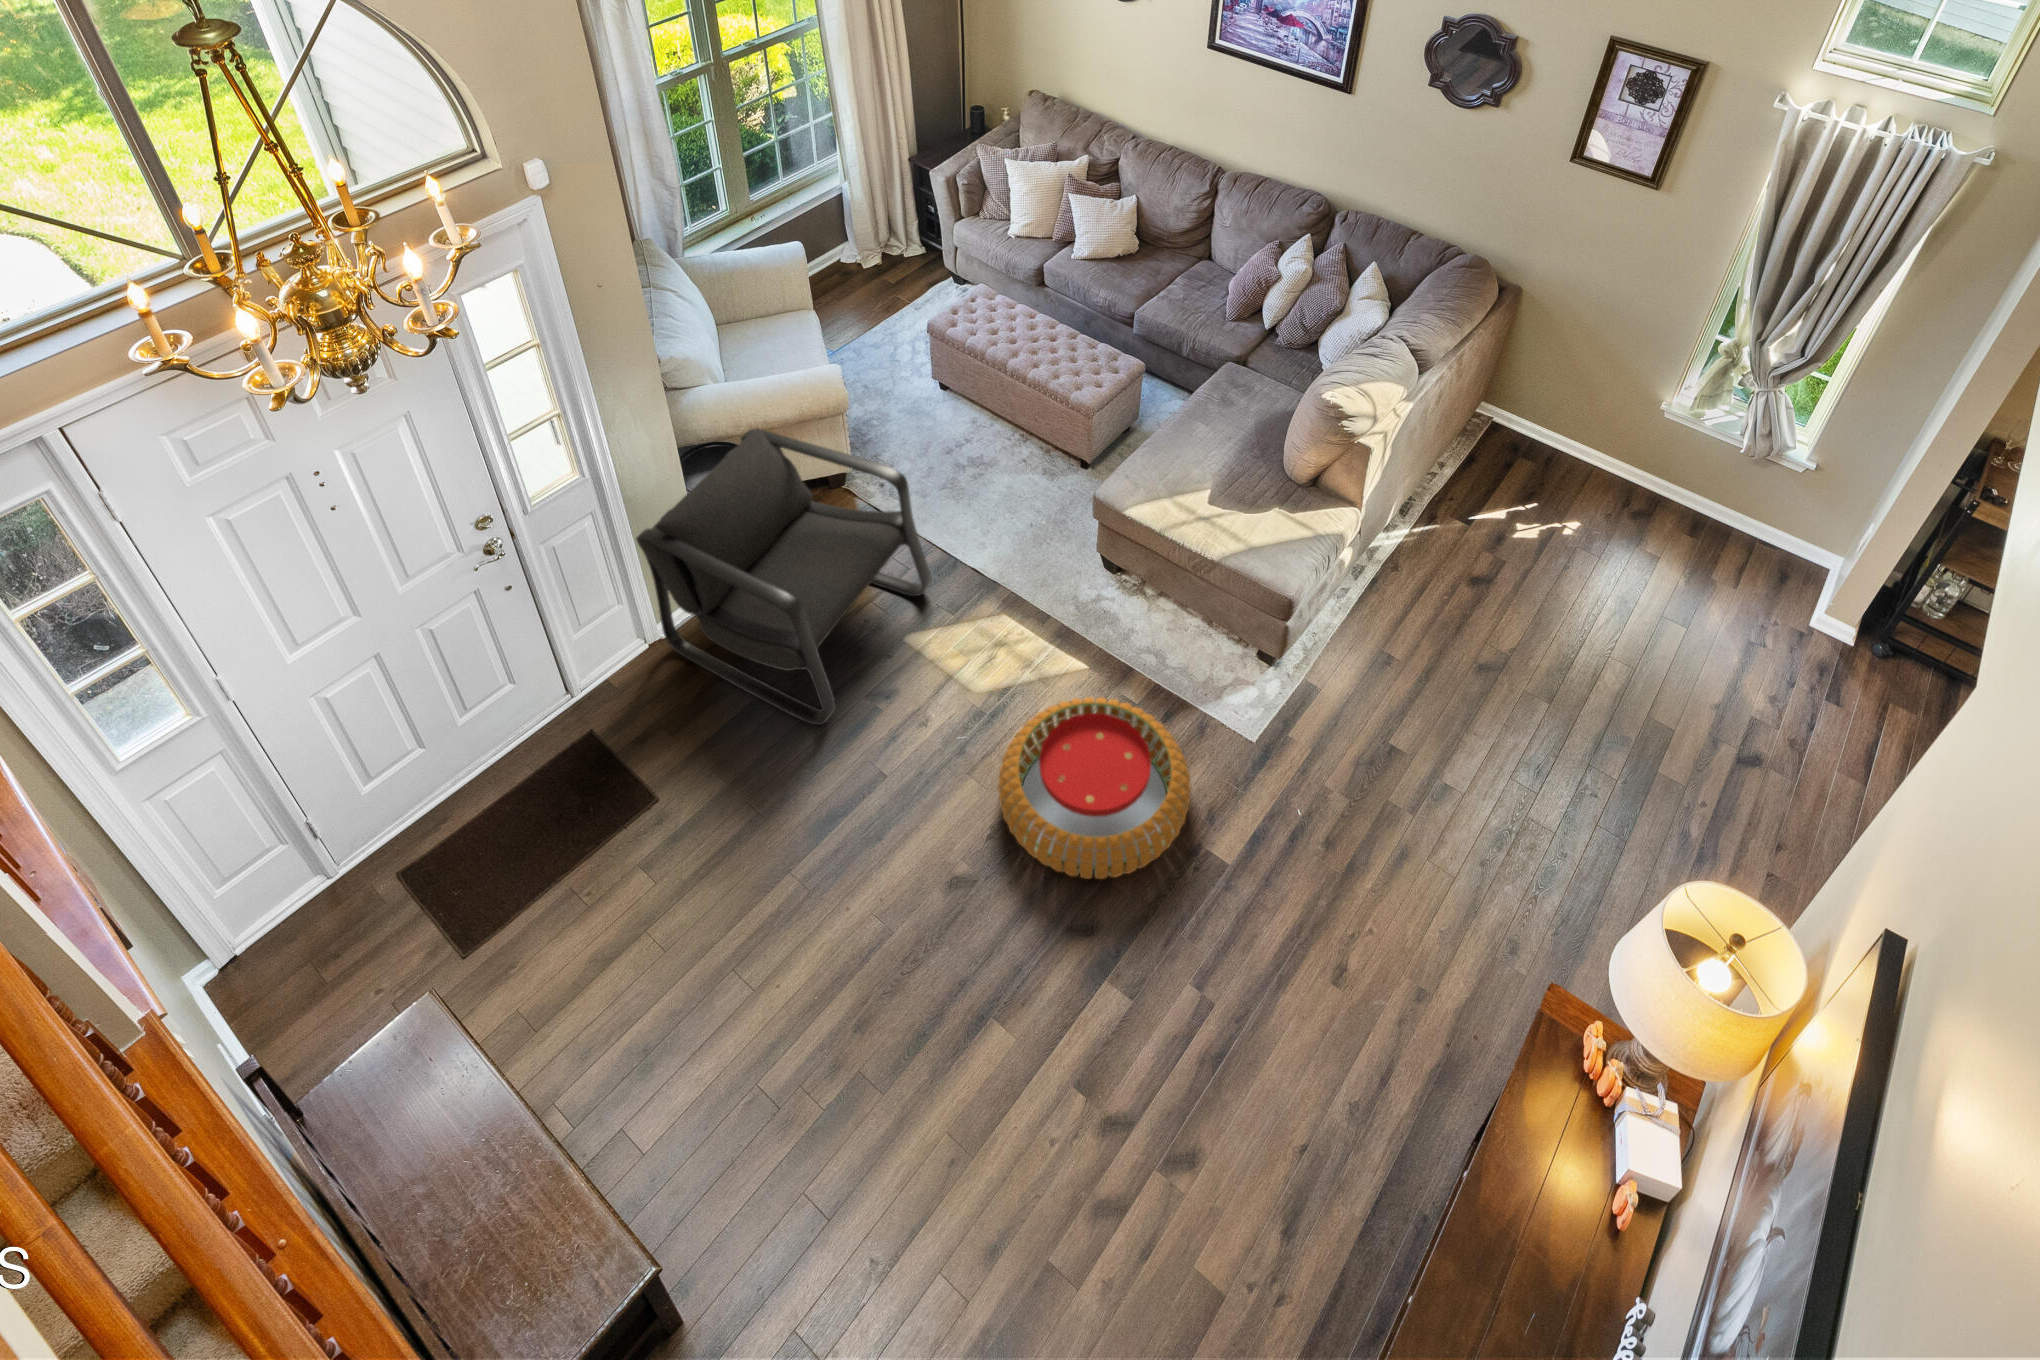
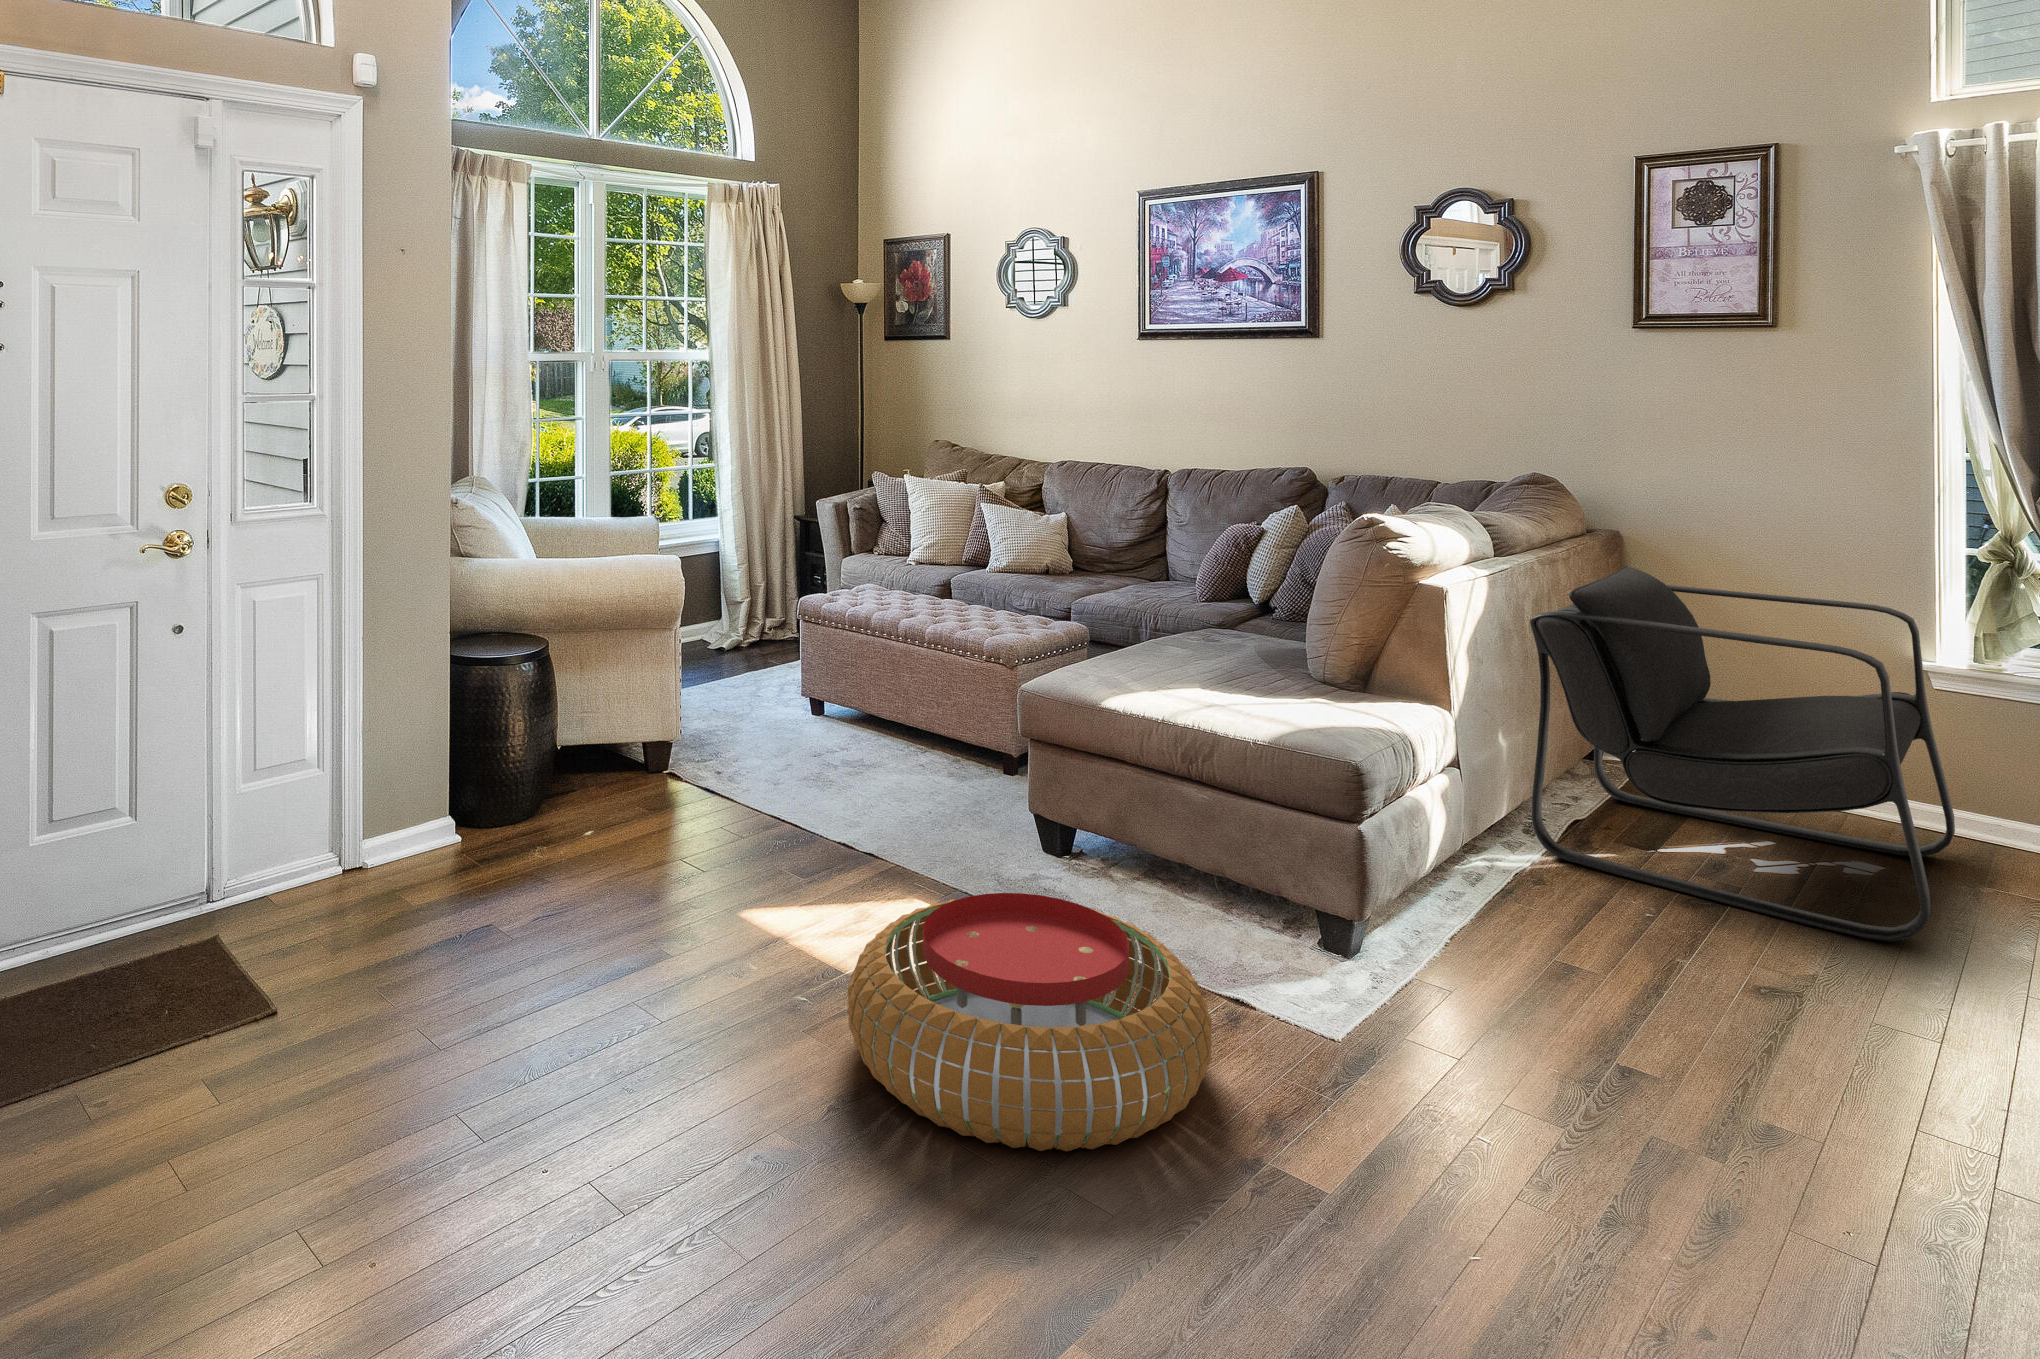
armchair: present [636,428,932,725] -> present [1530,566,1955,941]

